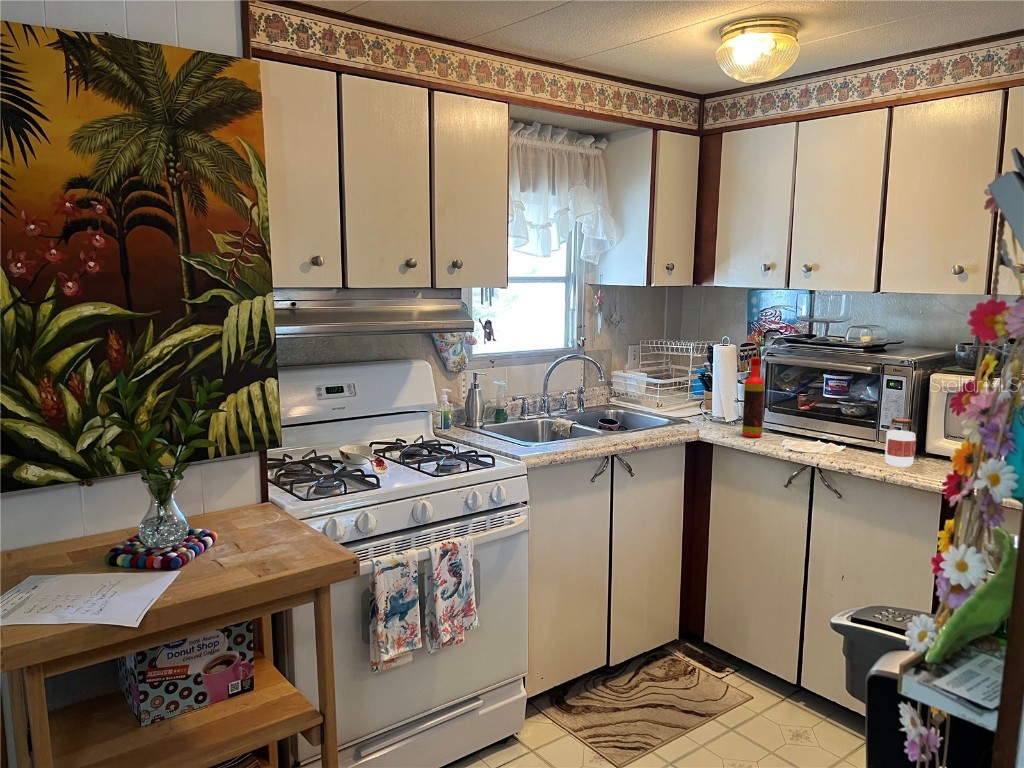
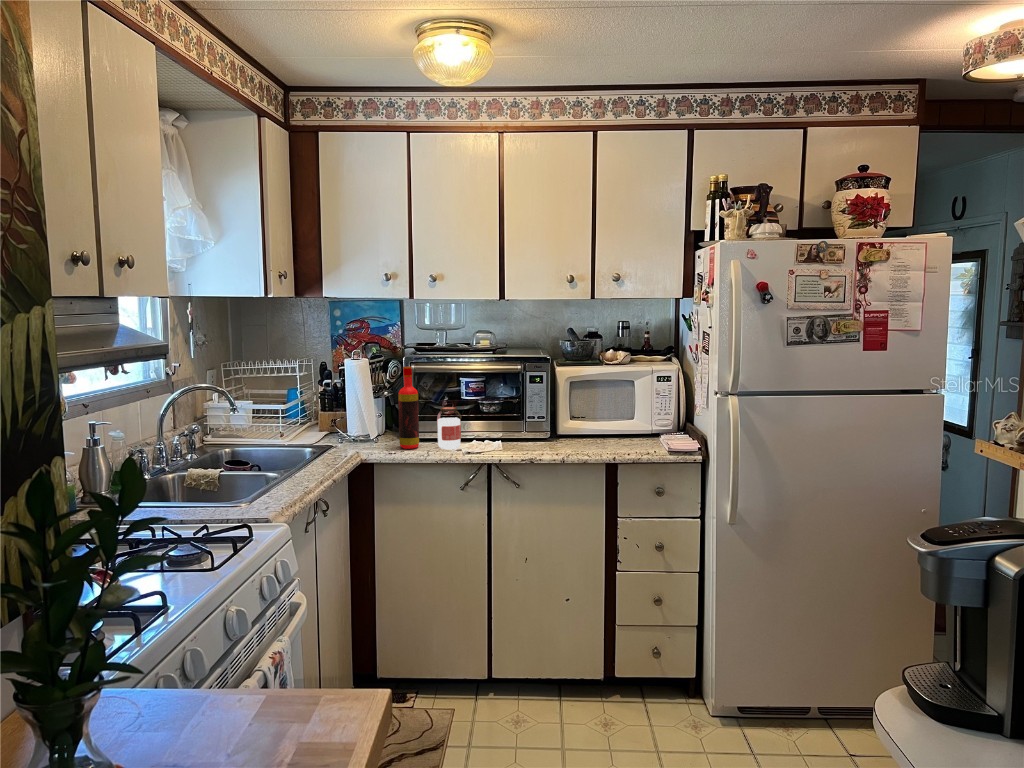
jar: present [885,418,917,467] -> present [437,407,461,449]

